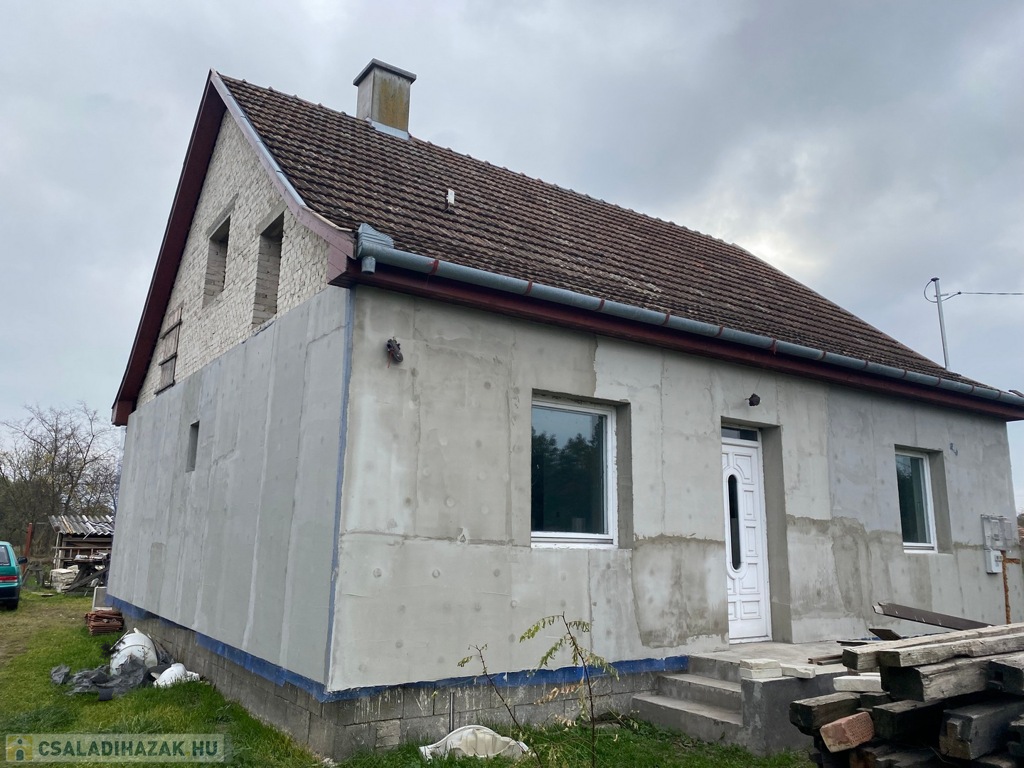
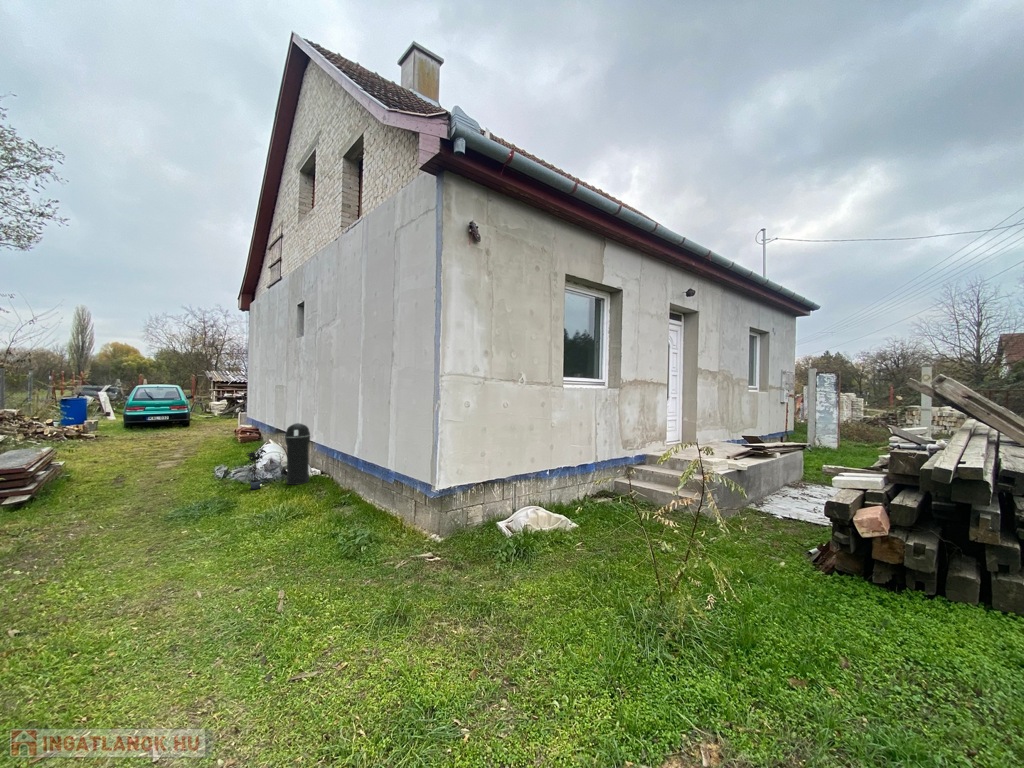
trash can: none [149,601,189,695] -> present [285,423,310,485]

